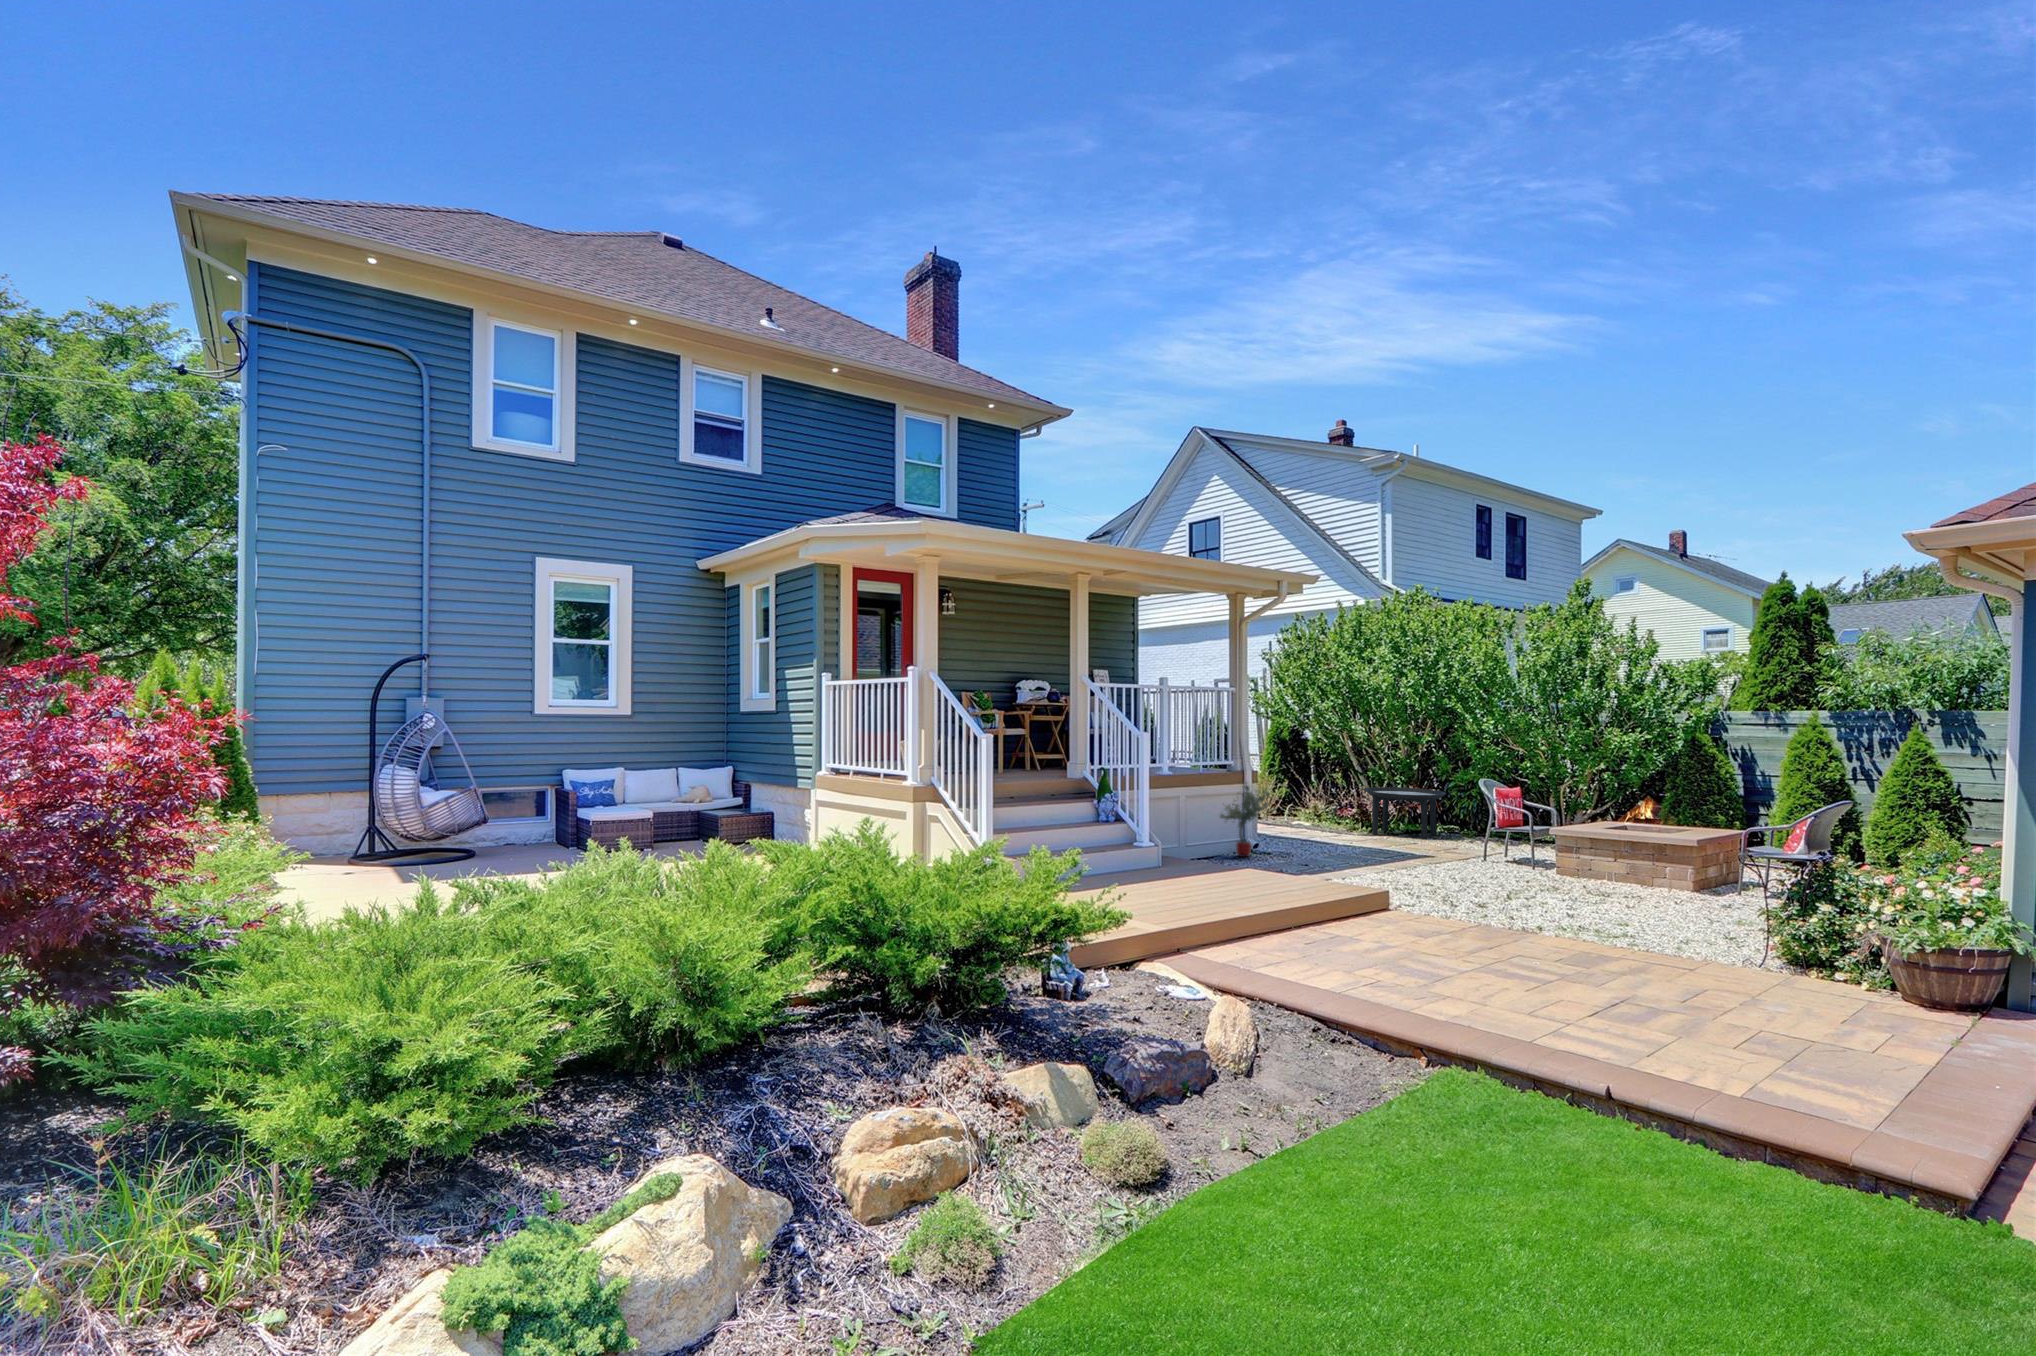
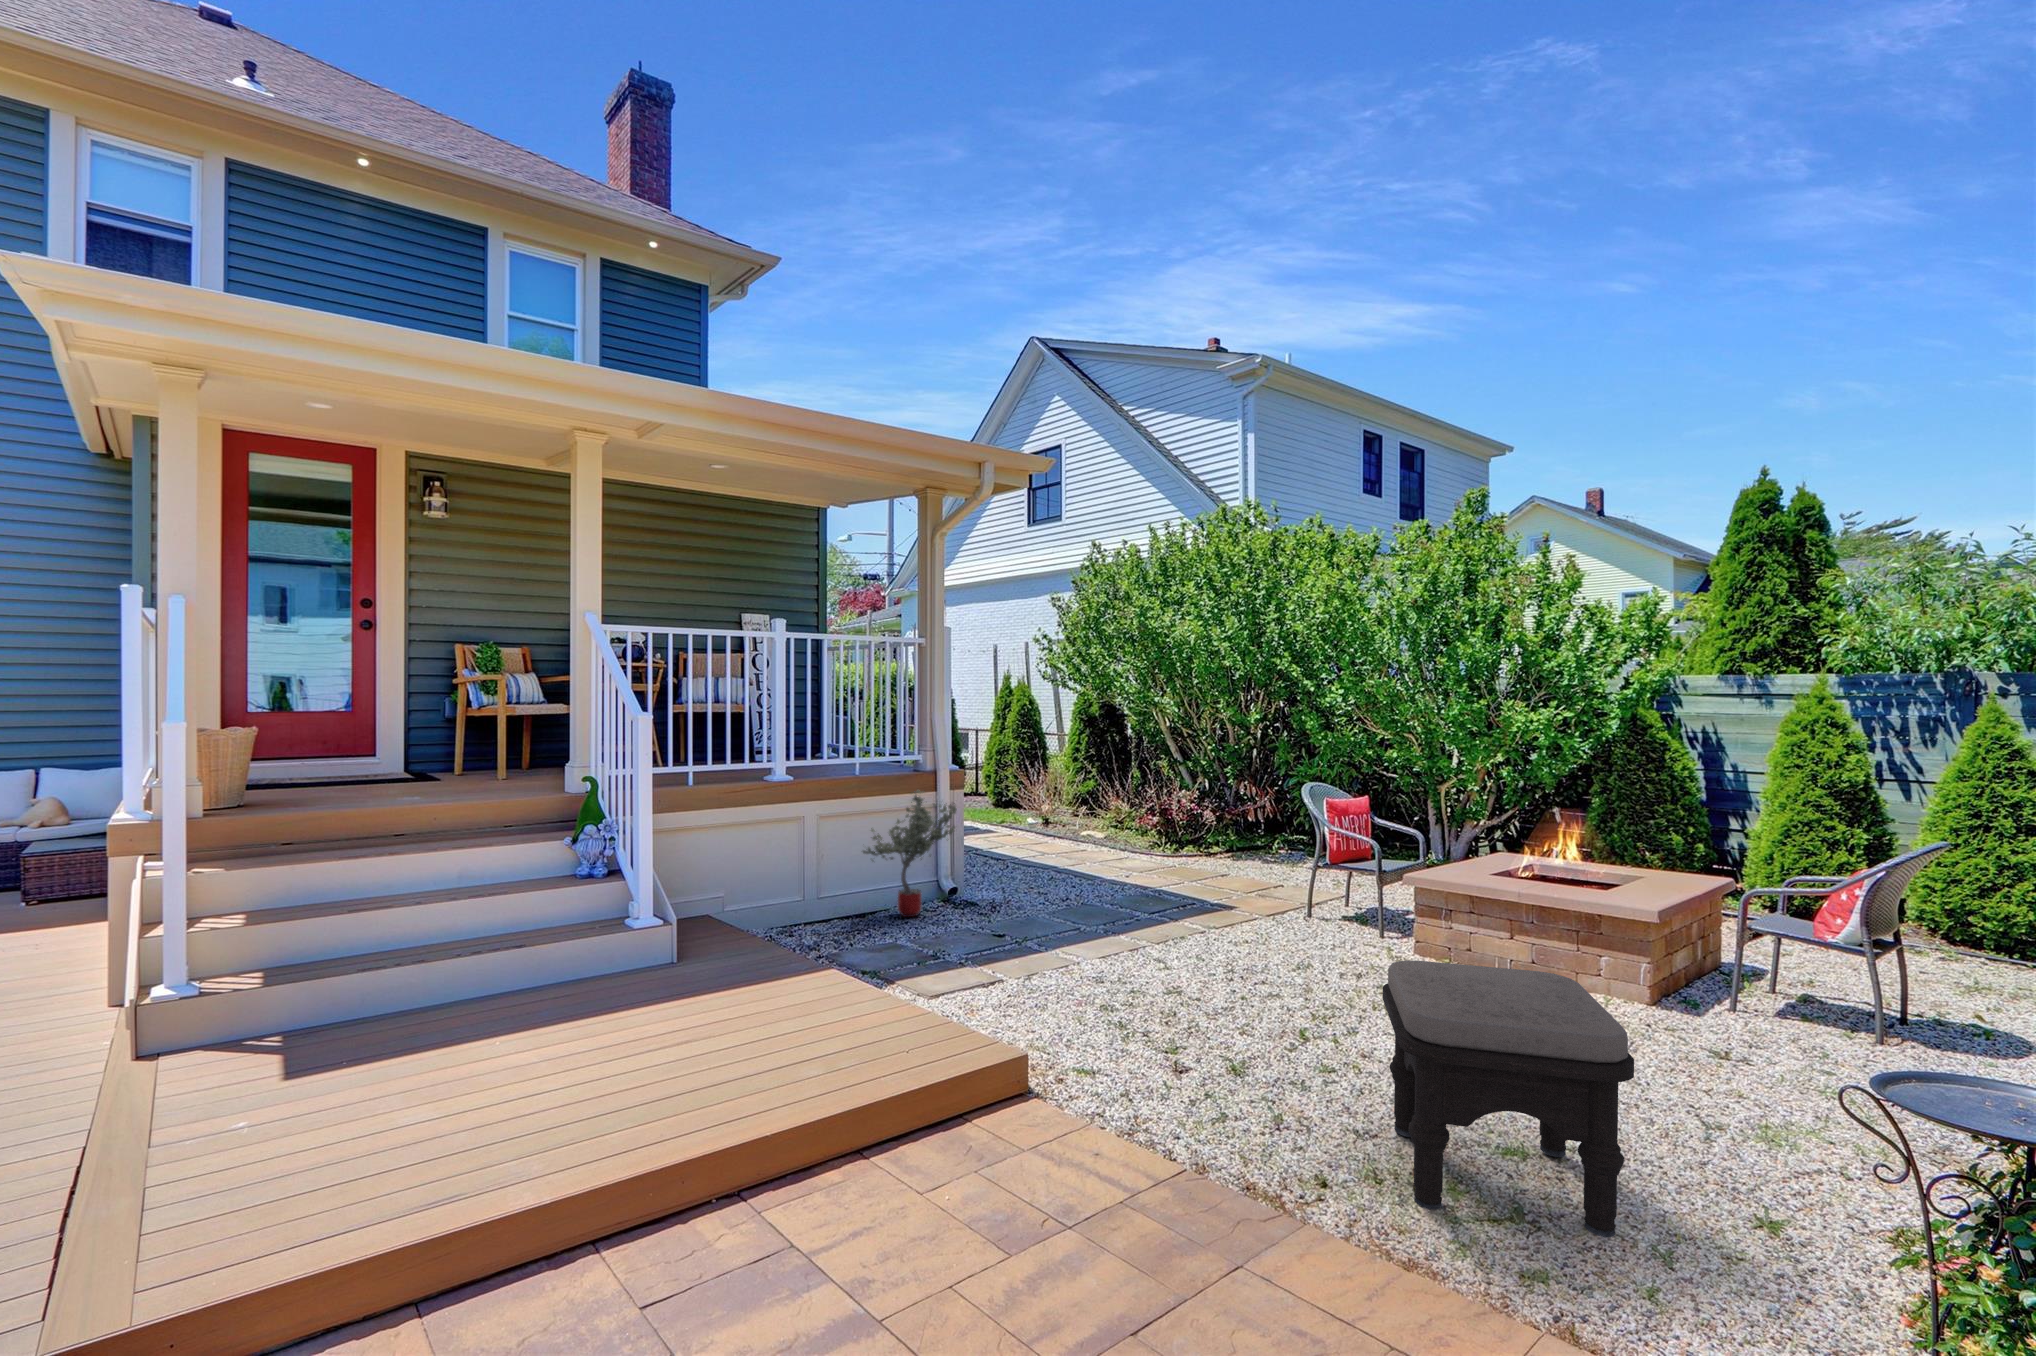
round table: present [1364,787,1446,840] -> none [1168,786,1280,866]
ottoman: none [1563,844,1672,938] -> present [1382,960,1634,1237]

